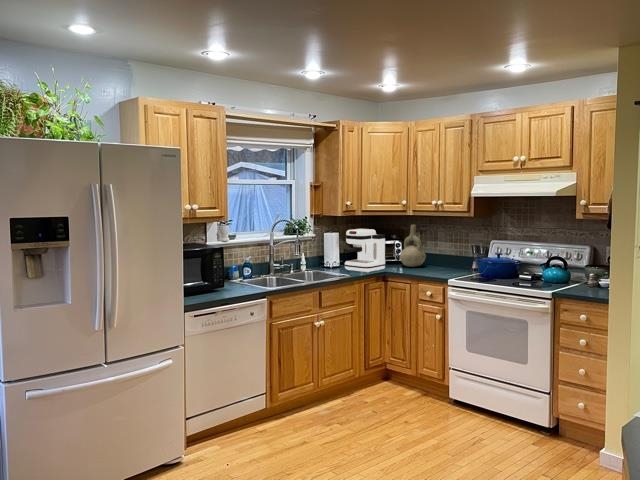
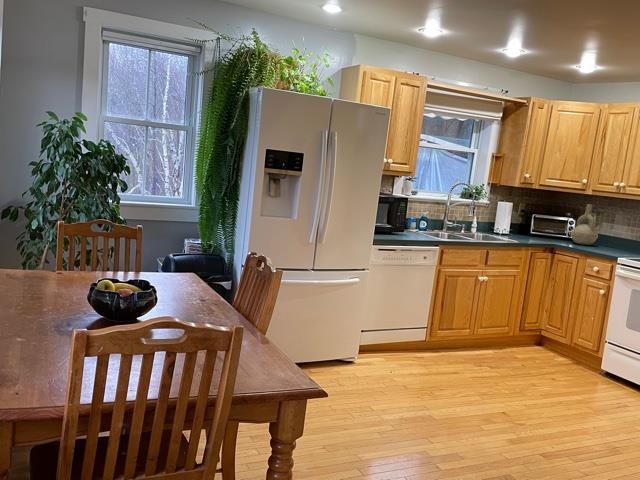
coffee maker: present [344,229,385,272] -> none [515,201,559,242]

